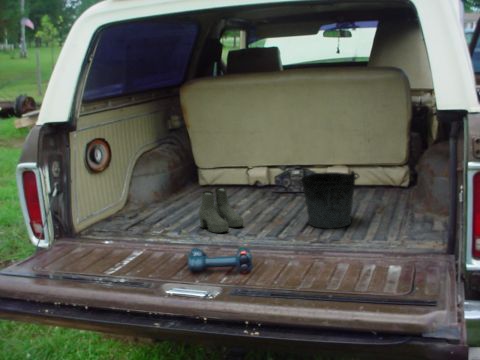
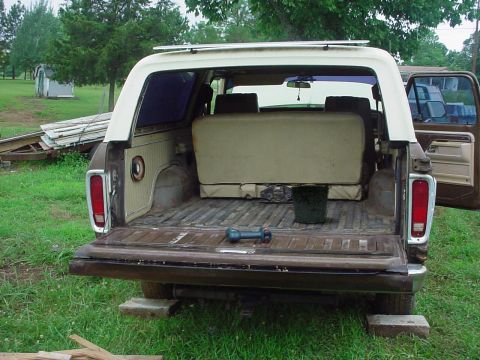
boots: present [199,187,244,233] -> none [215,194,248,226]

